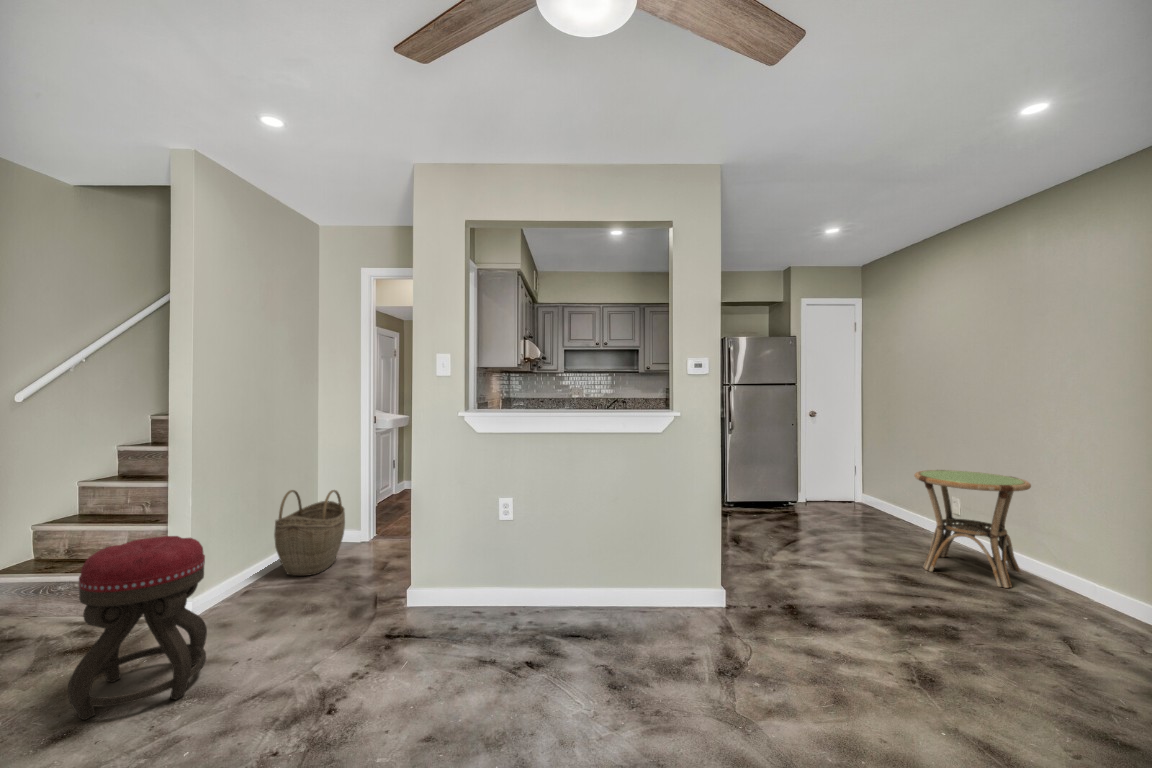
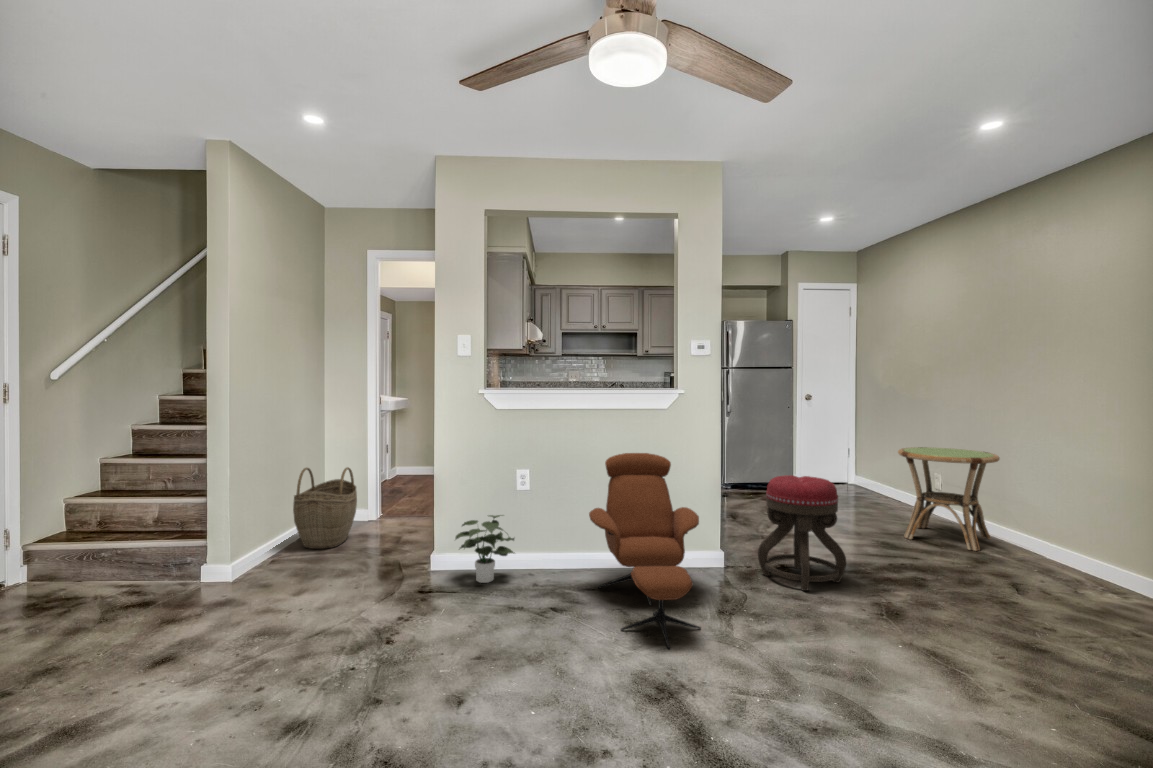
lounge chair: none [574,481,697,730] -> present [589,453,701,648]
ottoman: present [68,536,207,720] -> present [758,475,846,591]
potted plant: none [428,548,495,625] -> present [455,515,514,583]

